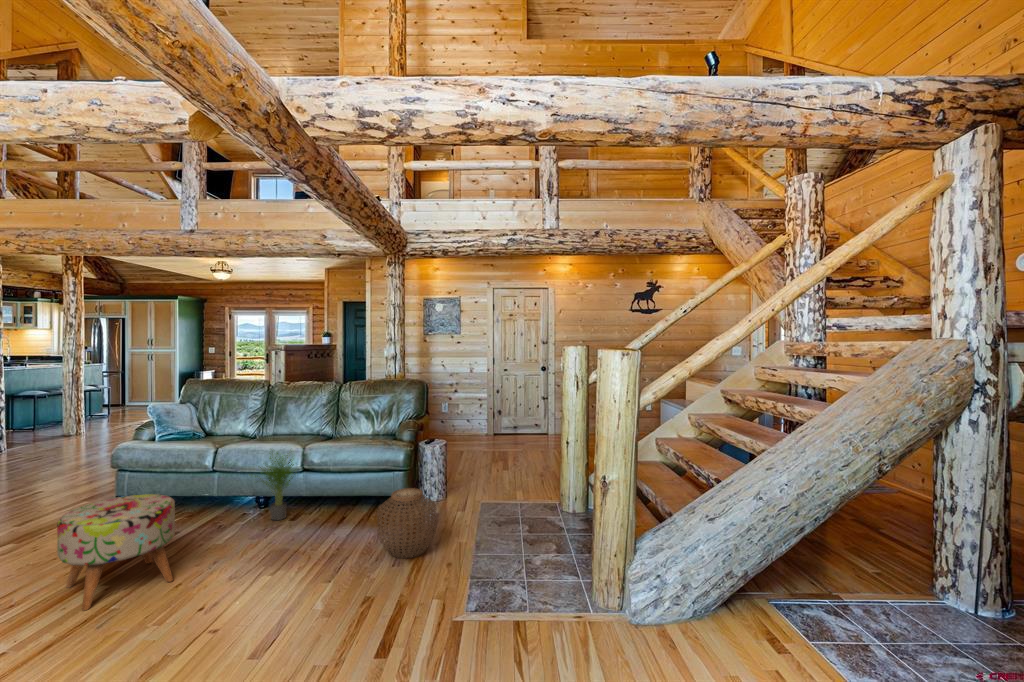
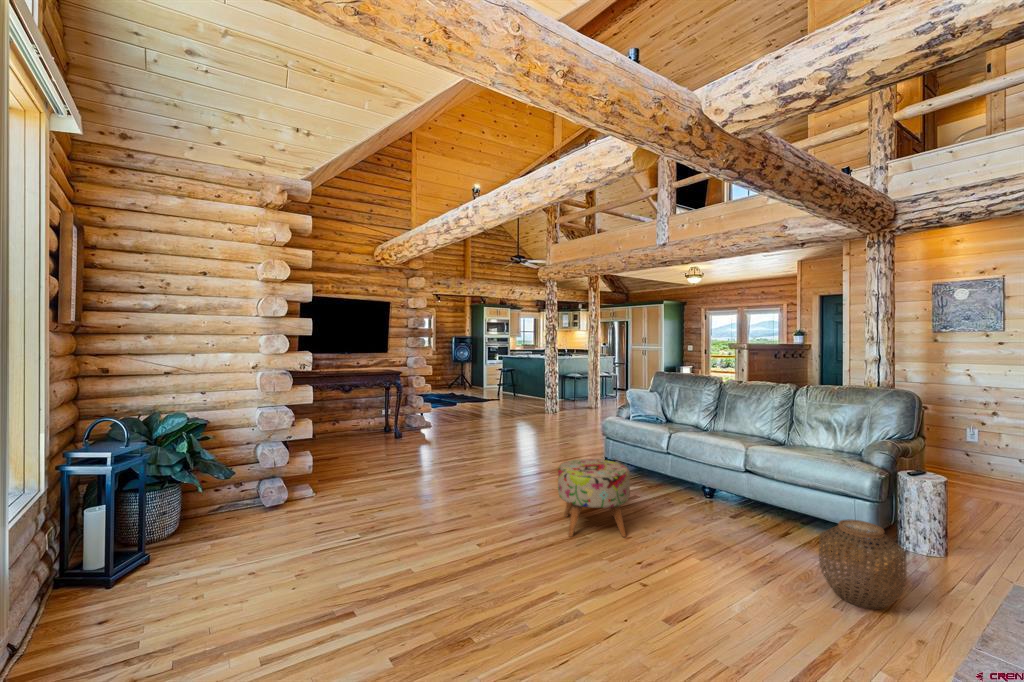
potted plant: present [255,453,294,520] -> none [690,441,746,514]

